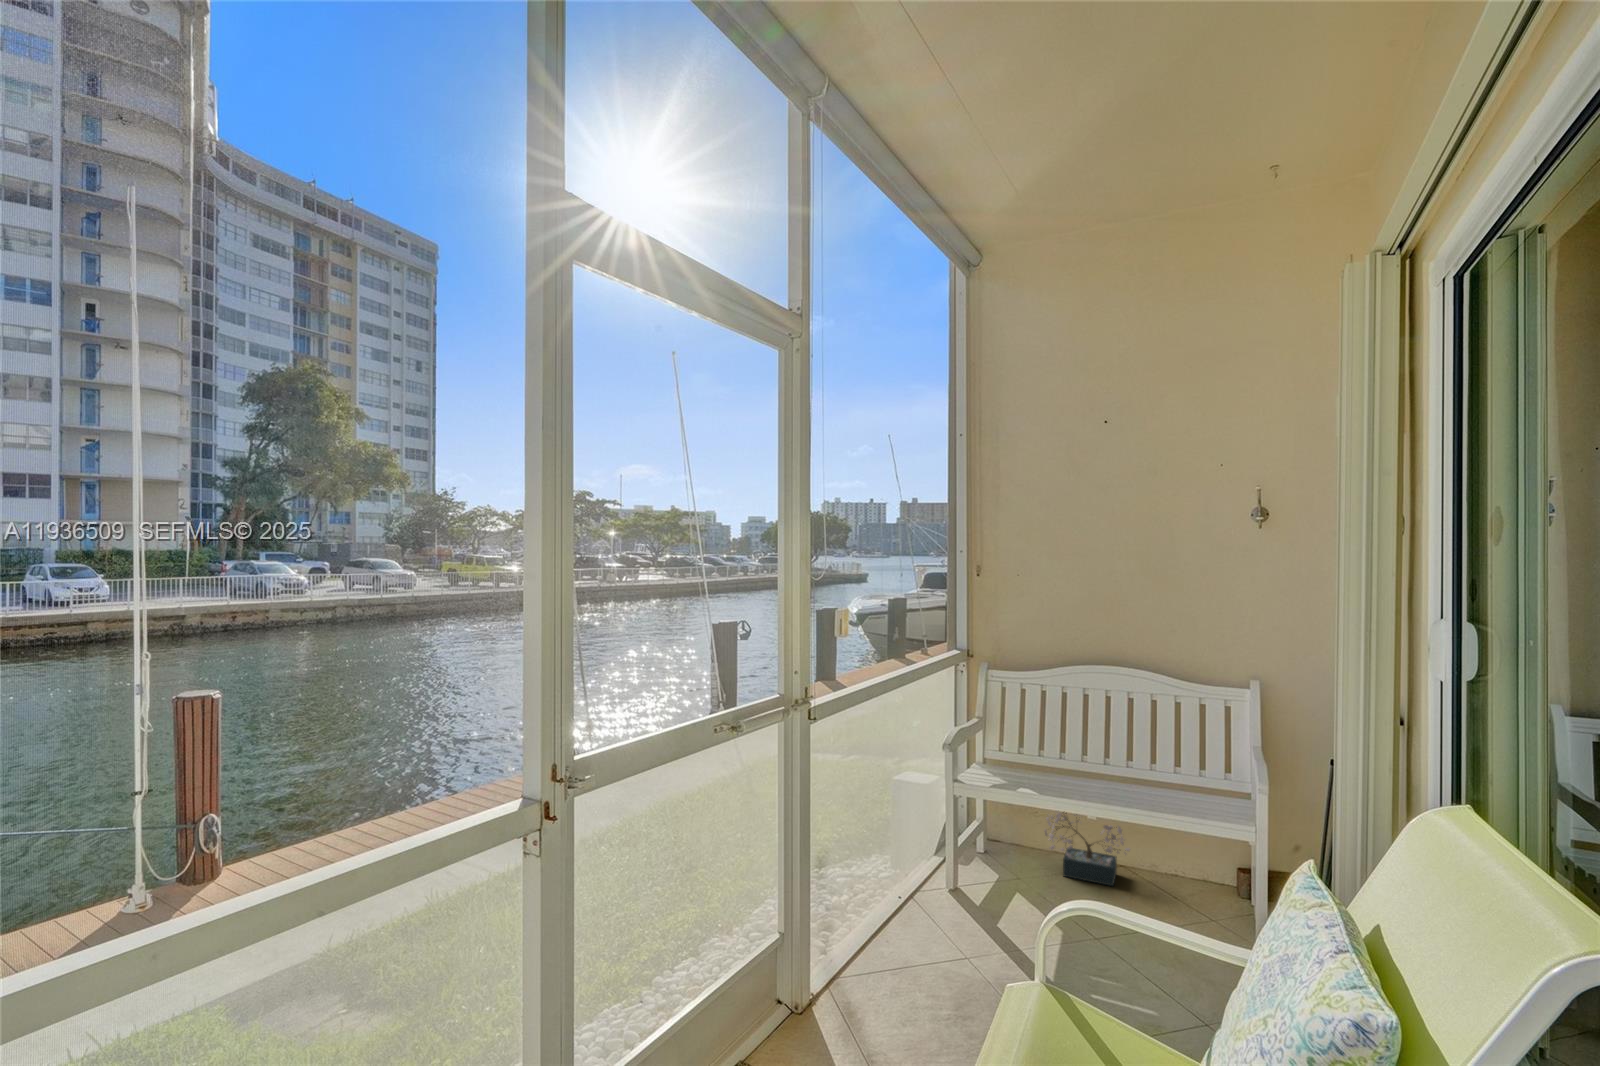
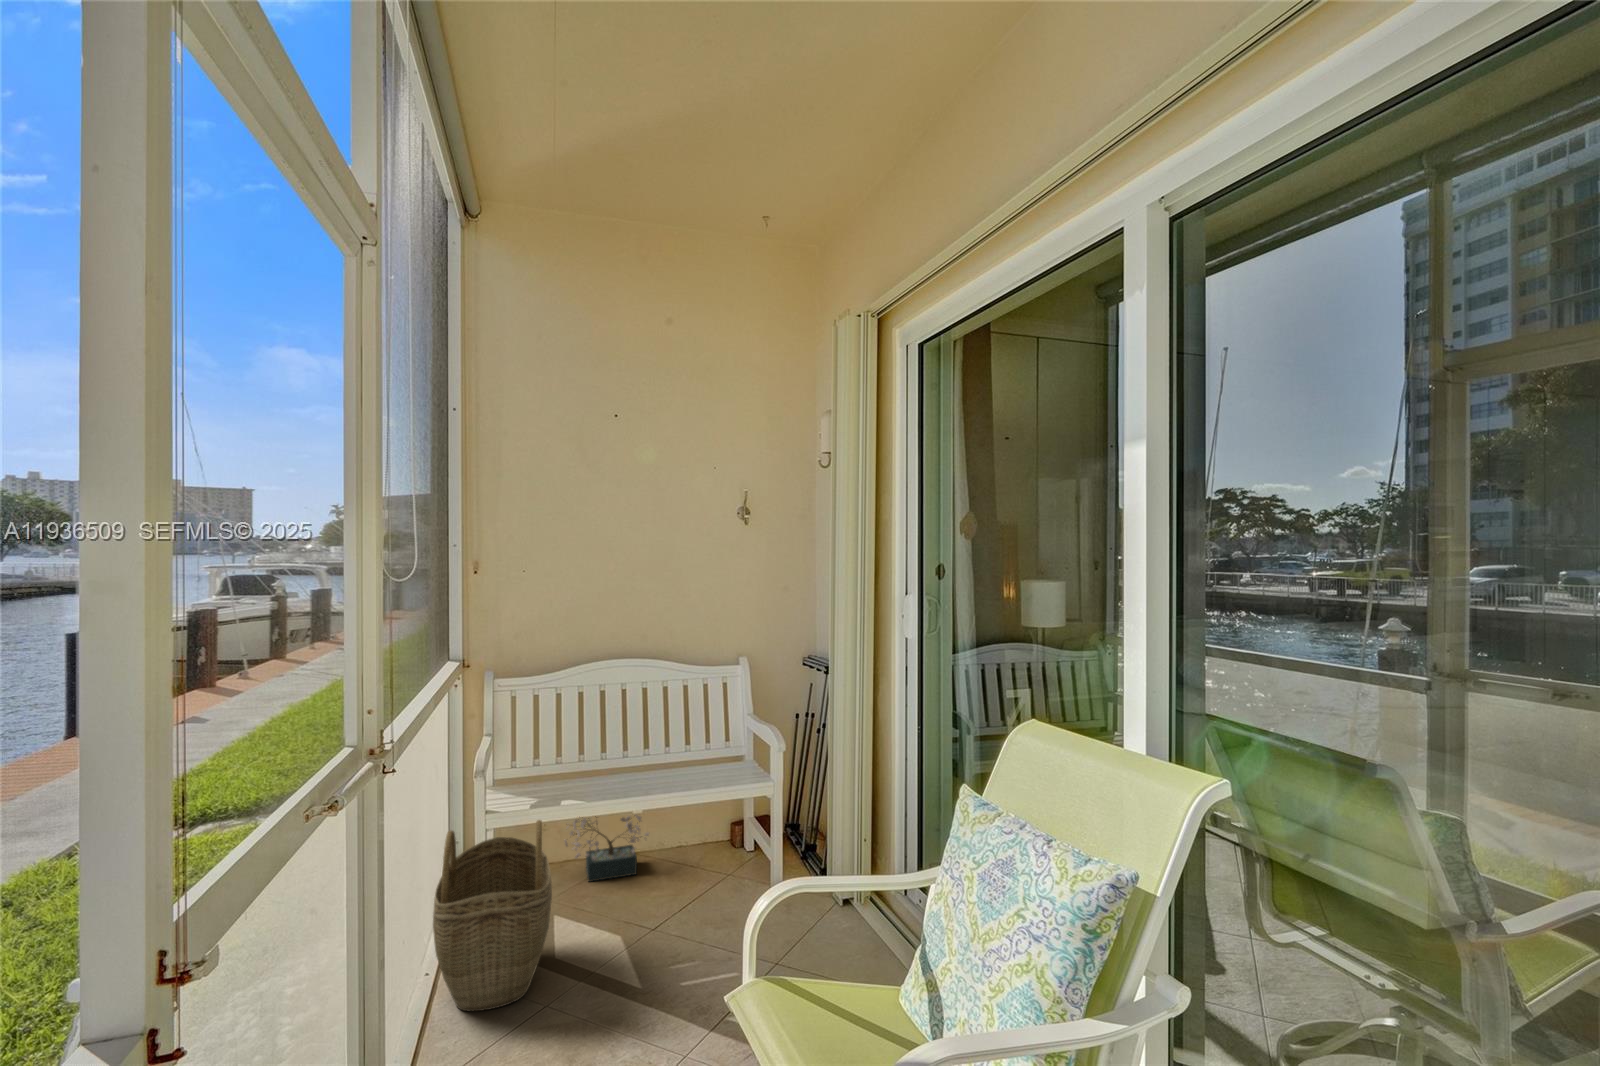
woven basket: none [891,784,992,943] -> present [433,820,552,1011]

